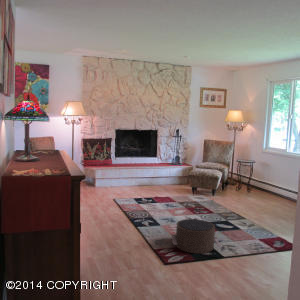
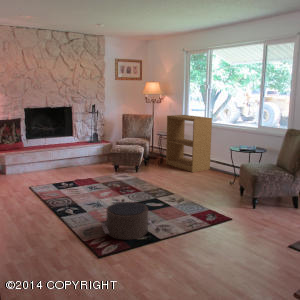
bookshelf: none [244,143,294,201] -> present [166,115,212,172]

